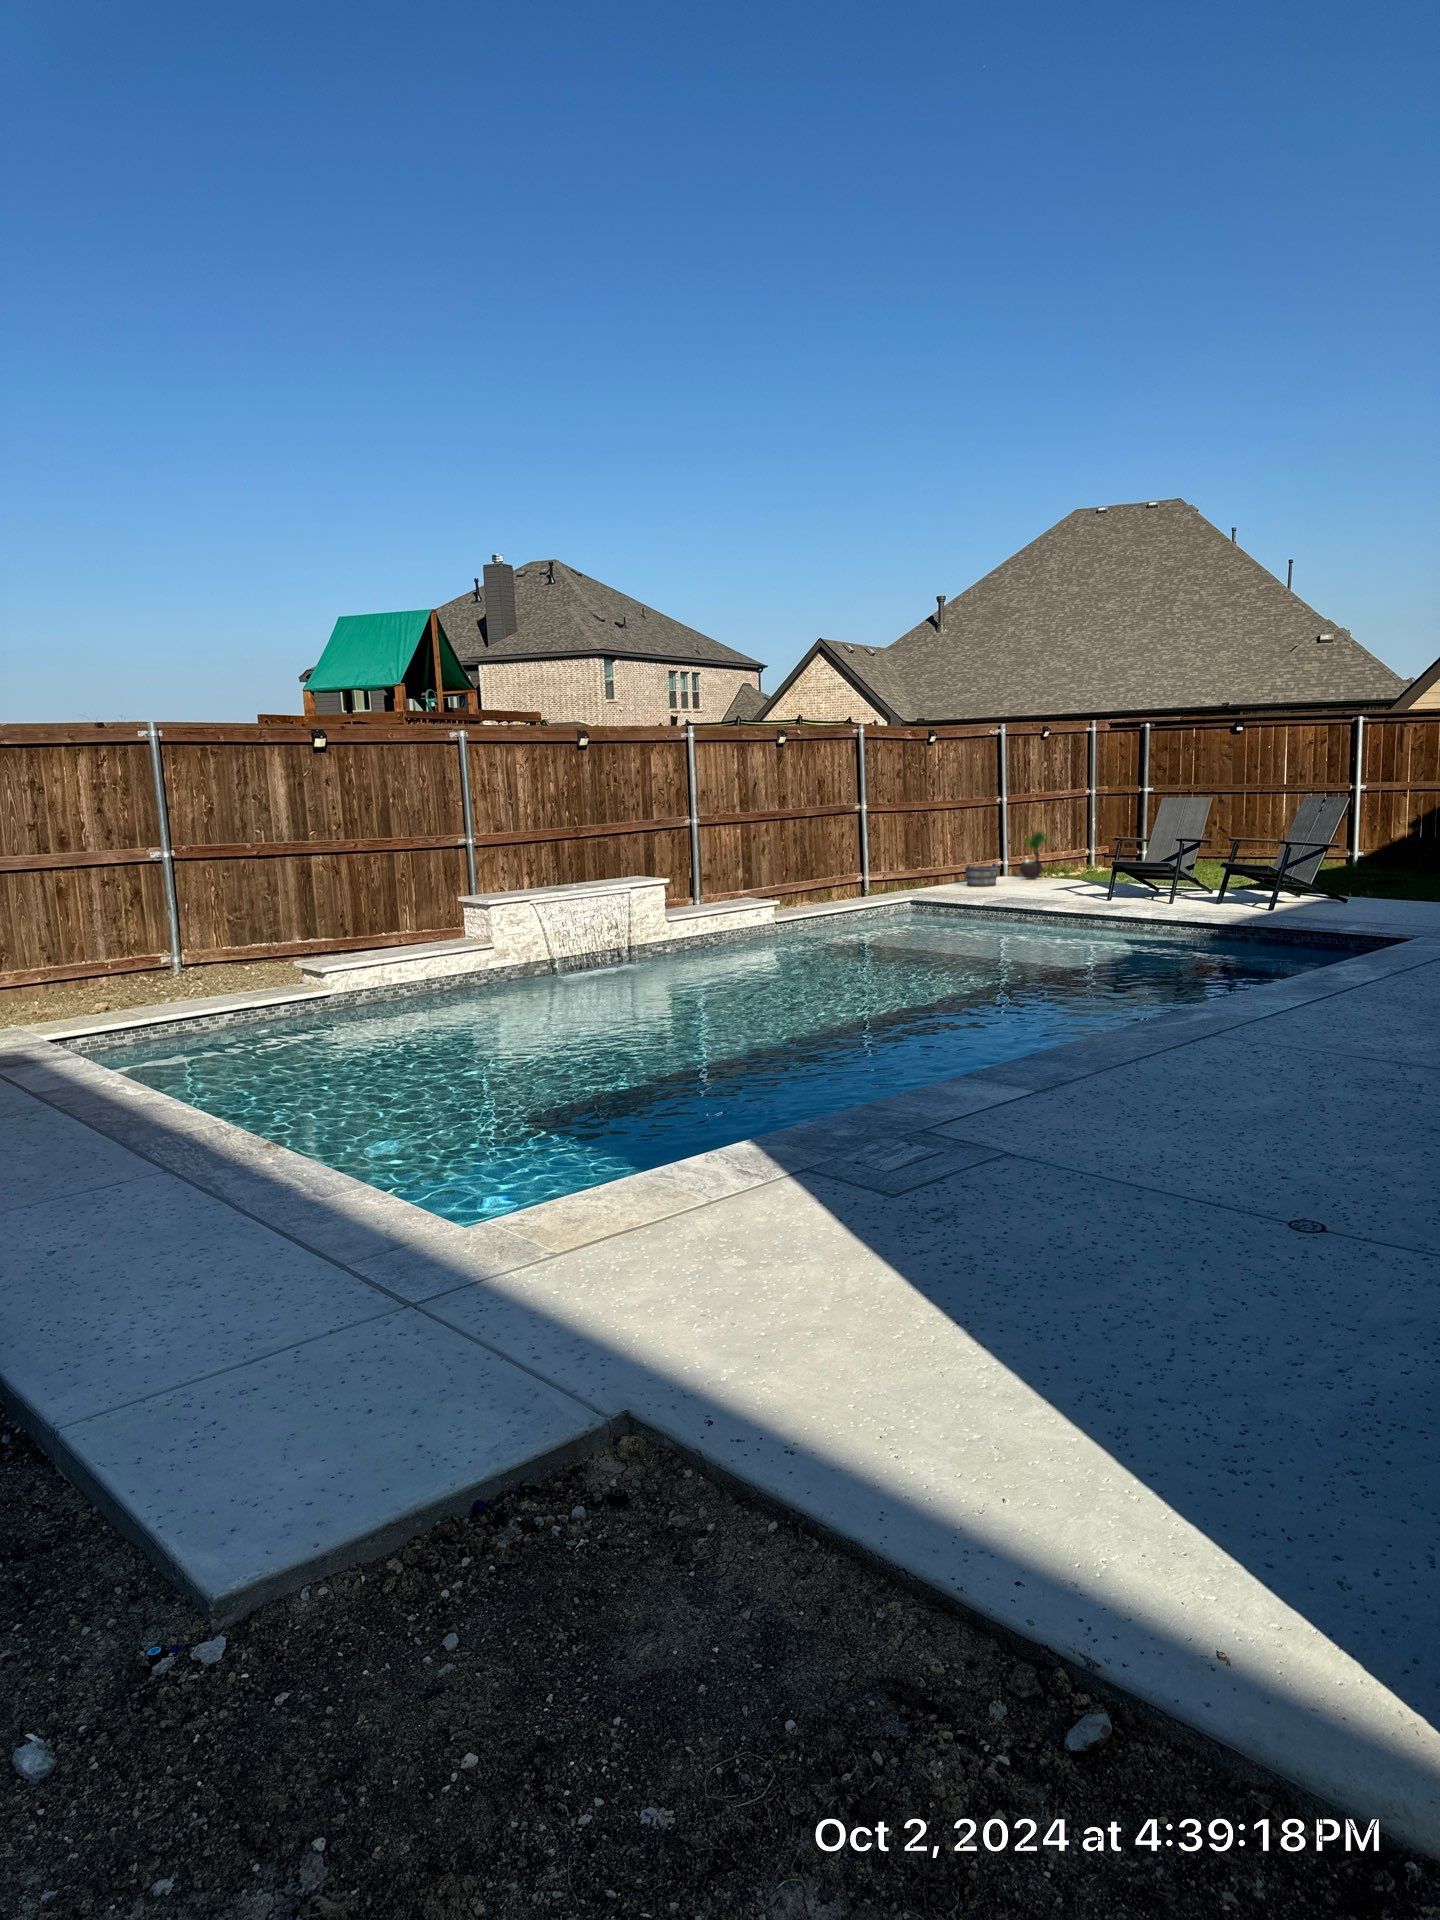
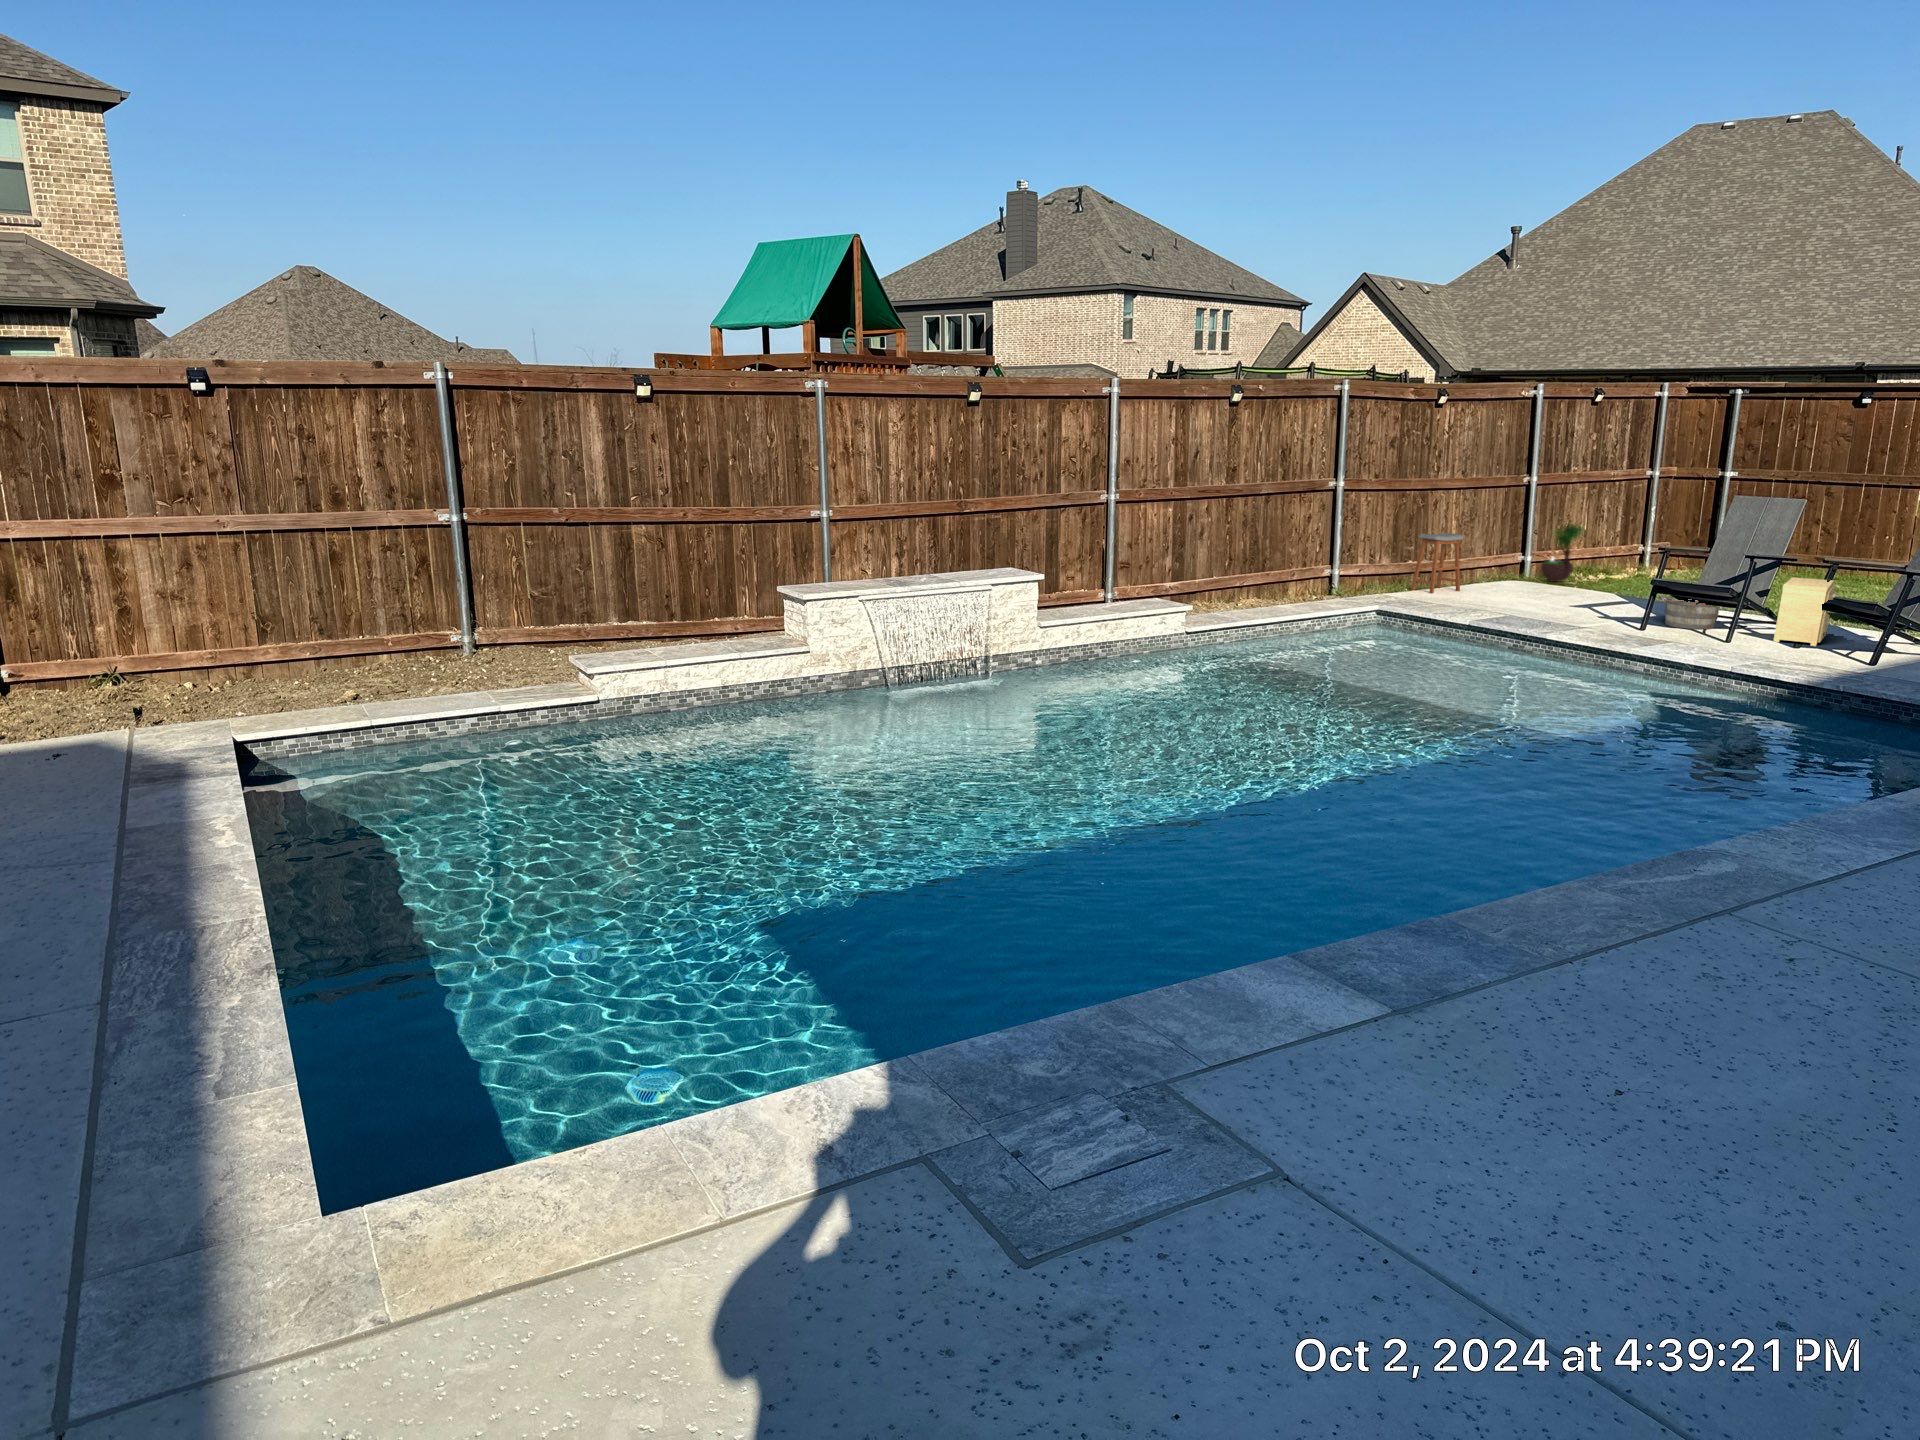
stool: none [926,843,963,891] -> present [1411,533,1463,593]
side table: none [1191,855,1227,901] -> present [1774,577,1837,646]
bucket: present [965,864,1001,887] -> present [1659,595,1720,629]

